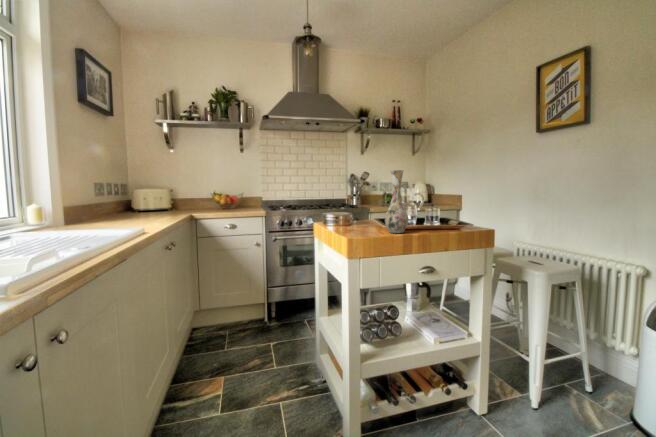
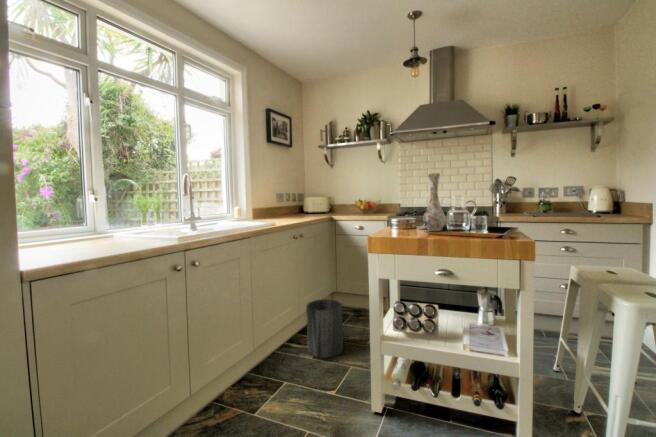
trash can: none [201,325,253,408] -> present [306,299,343,358]

